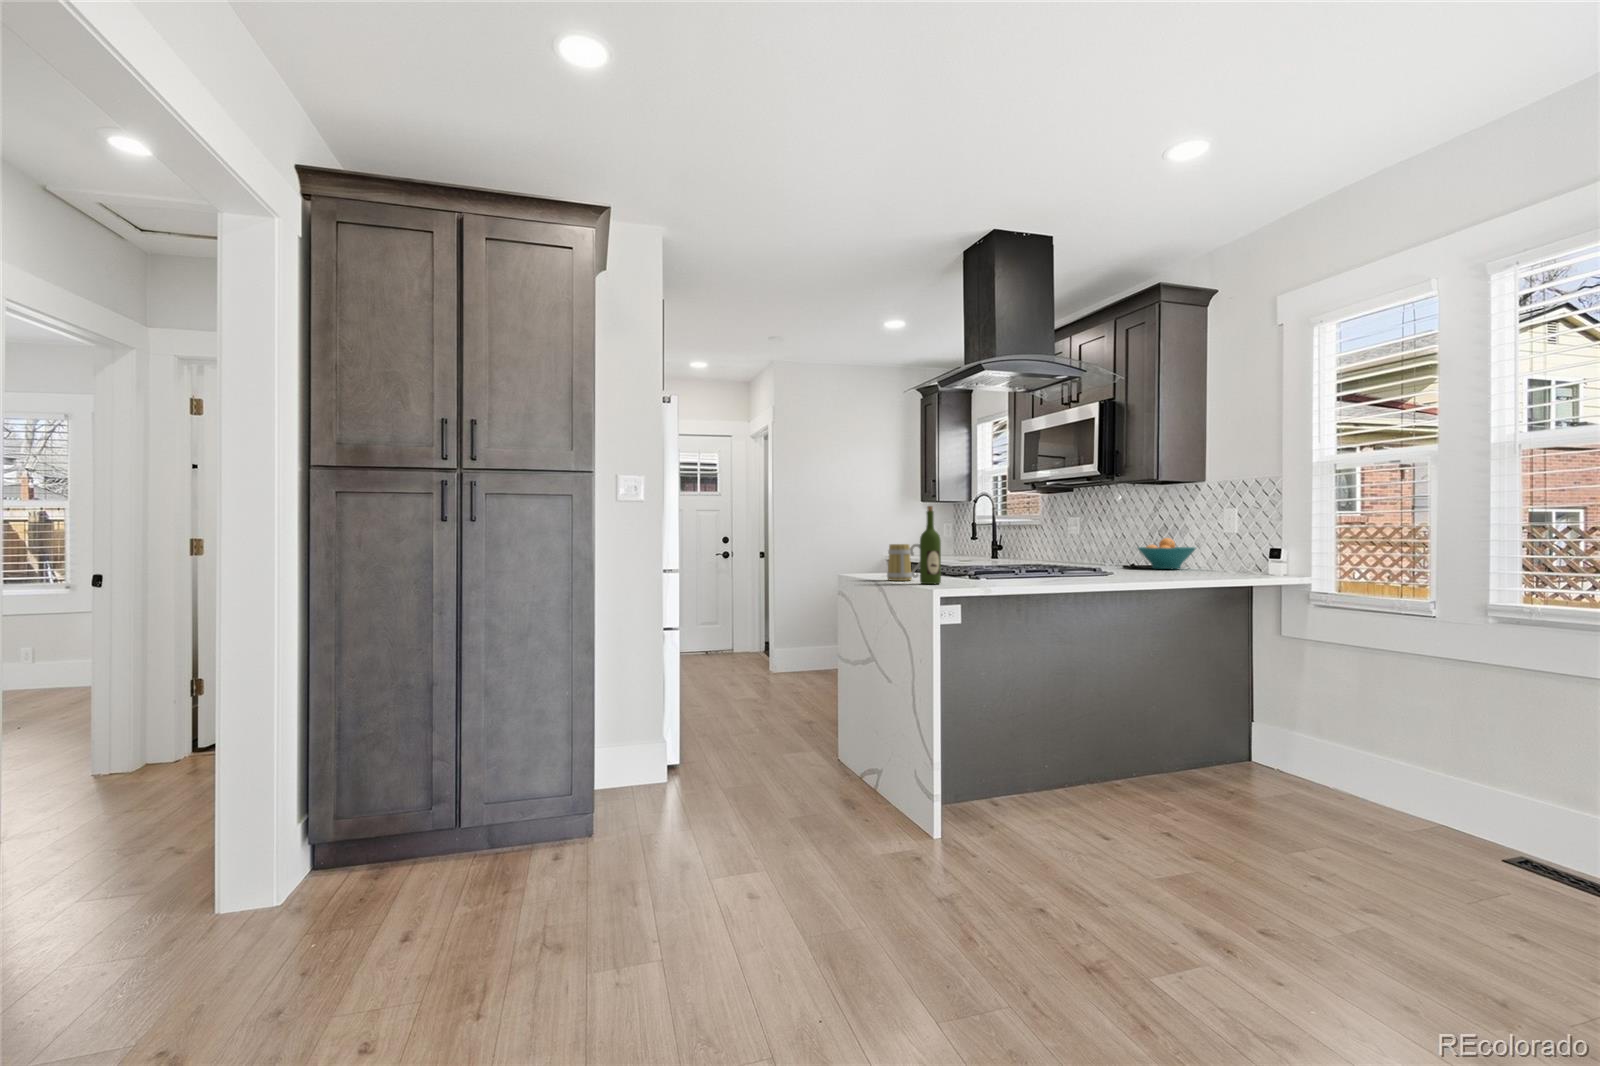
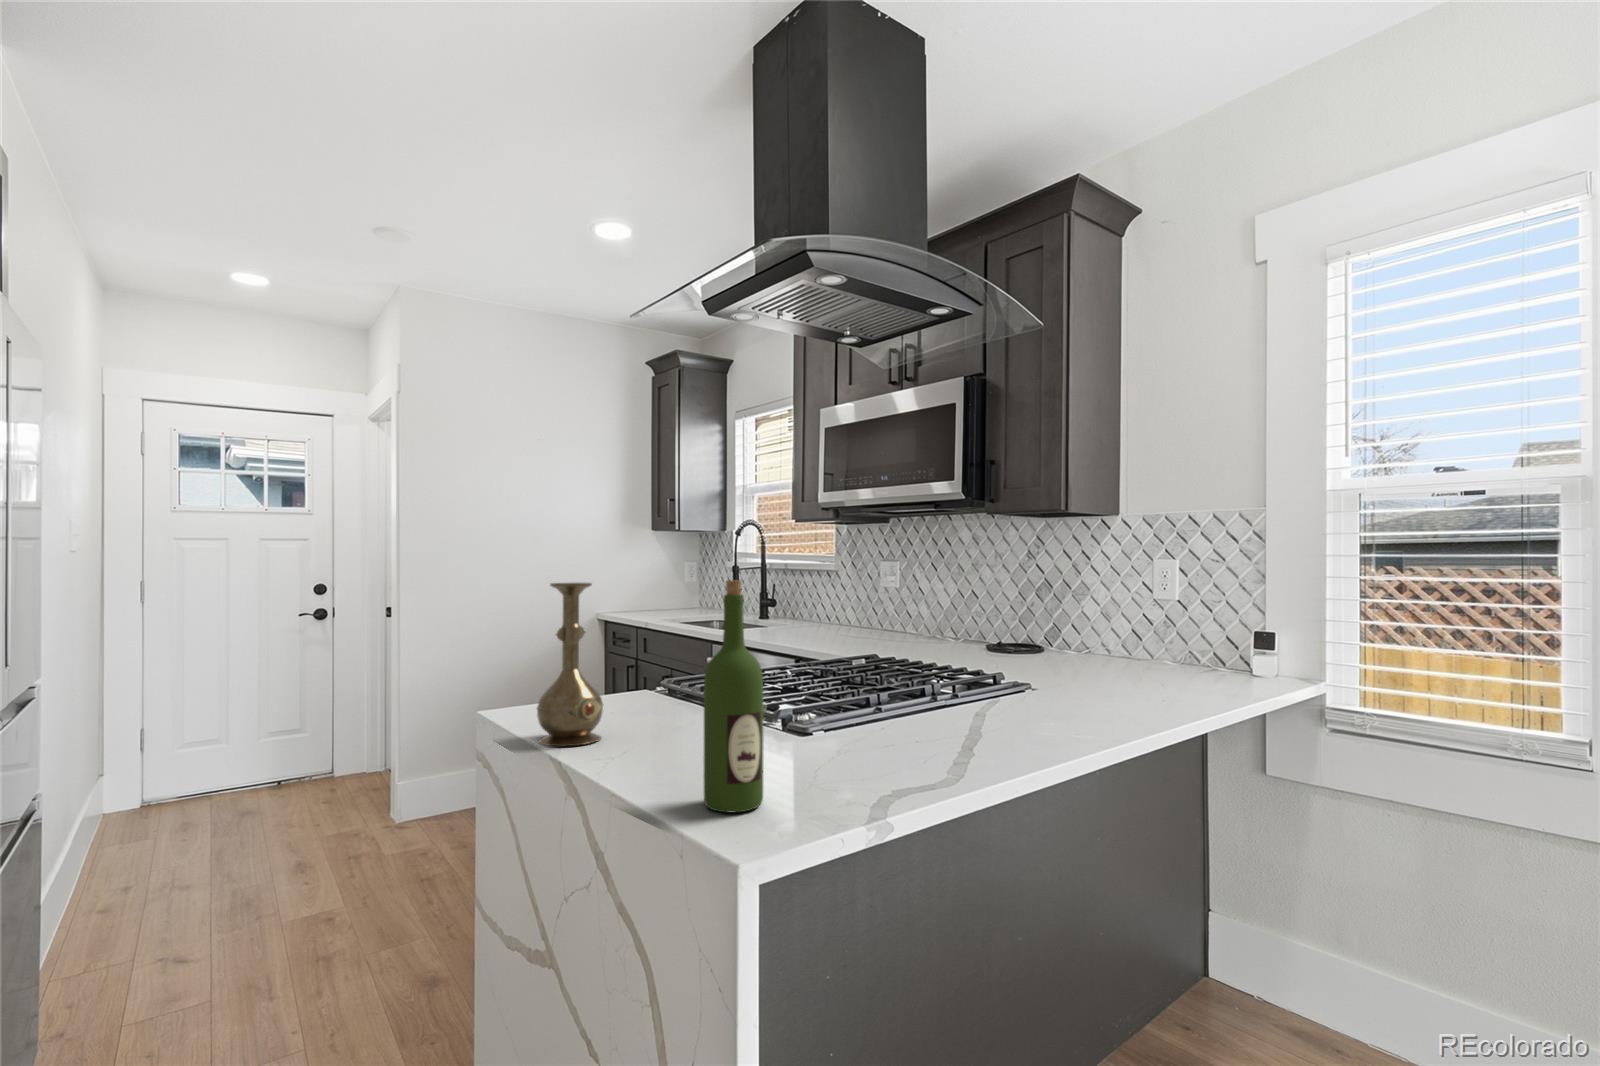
vase: none [861,514,887,577] -> present [537,583,603,746]
fruit bowl: present [1138,538,1195,569] -> none [1031,608,1125,662]
mug: present [887,544,920,581] -> none [604,671,704,780]

